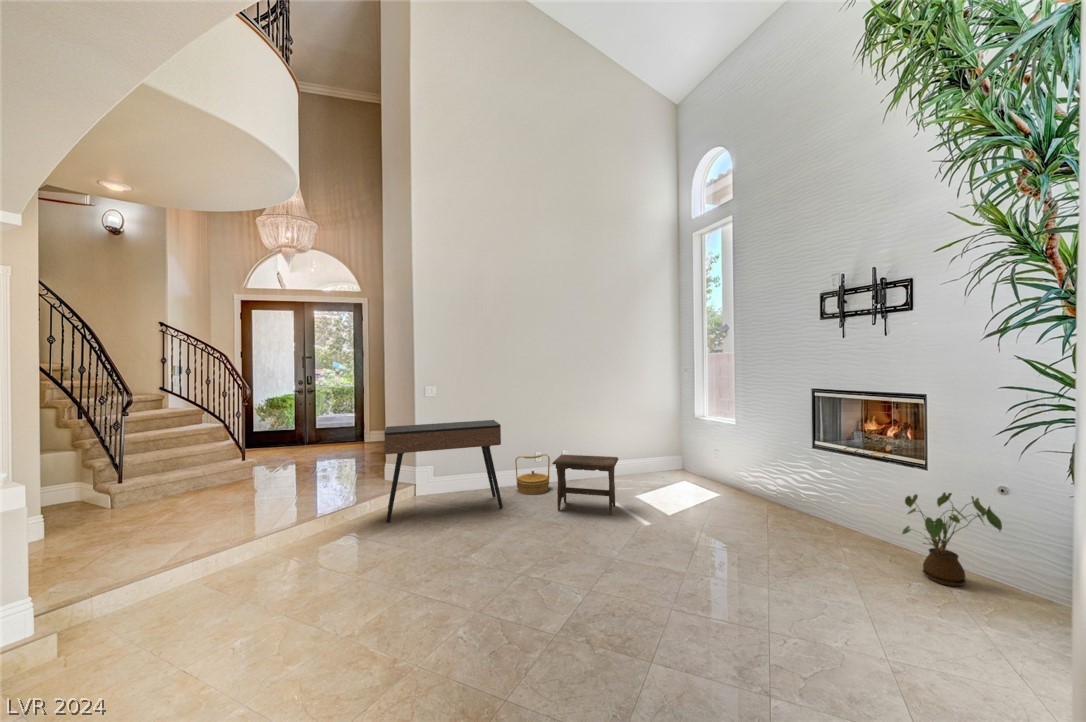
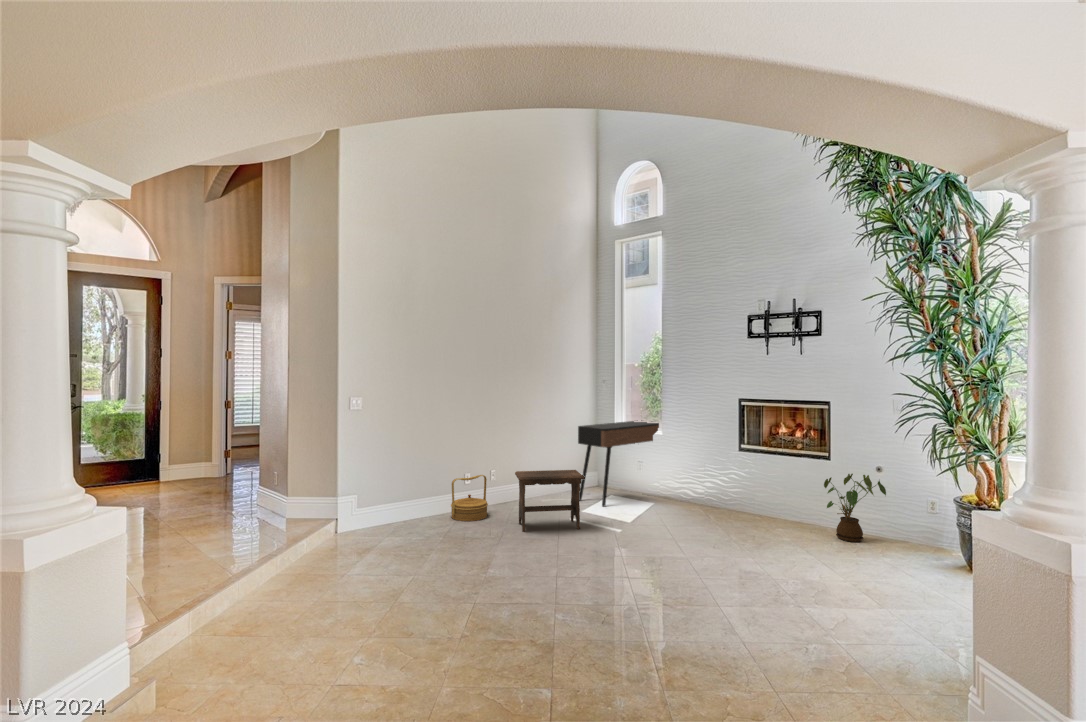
console table: present [384,420,503,523] -> present [578,420,659,507]

